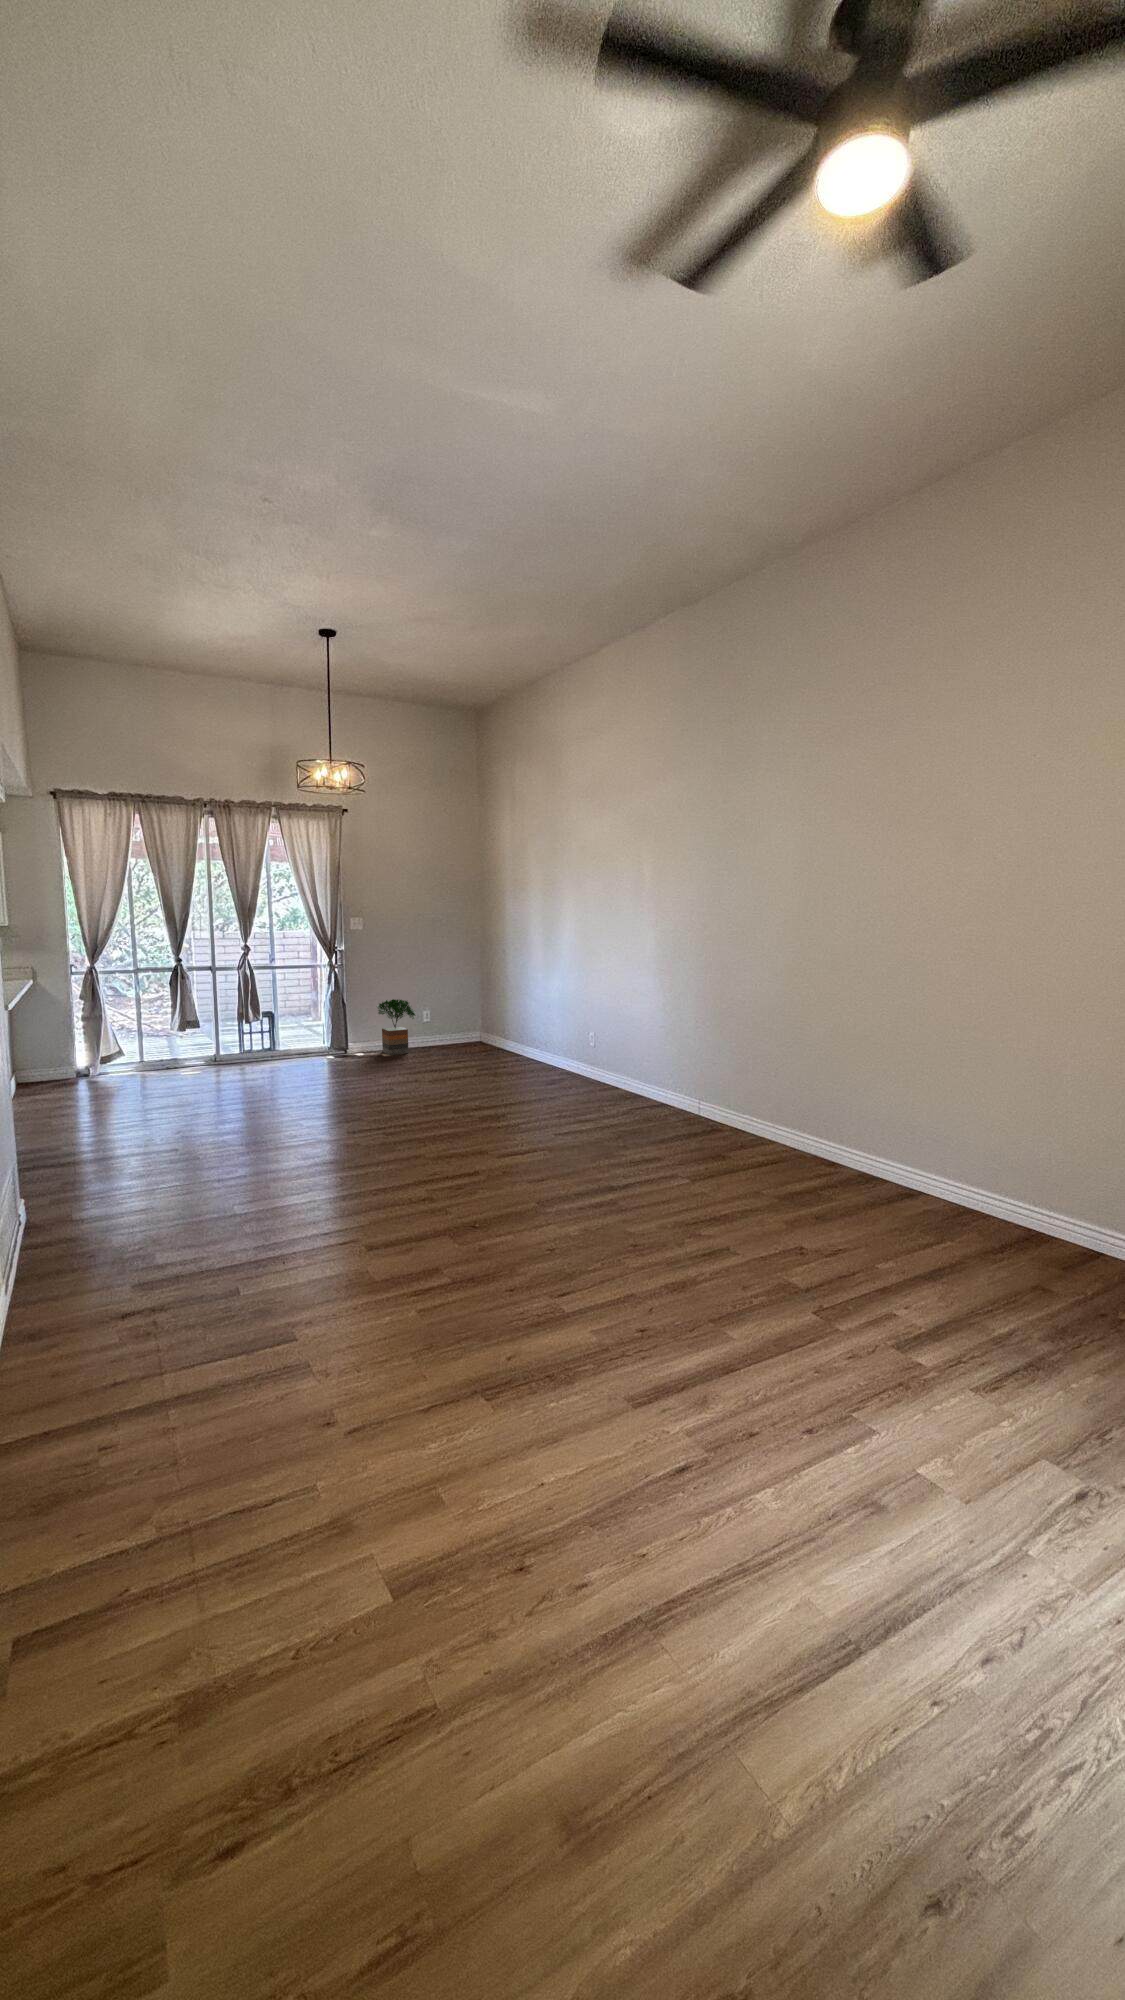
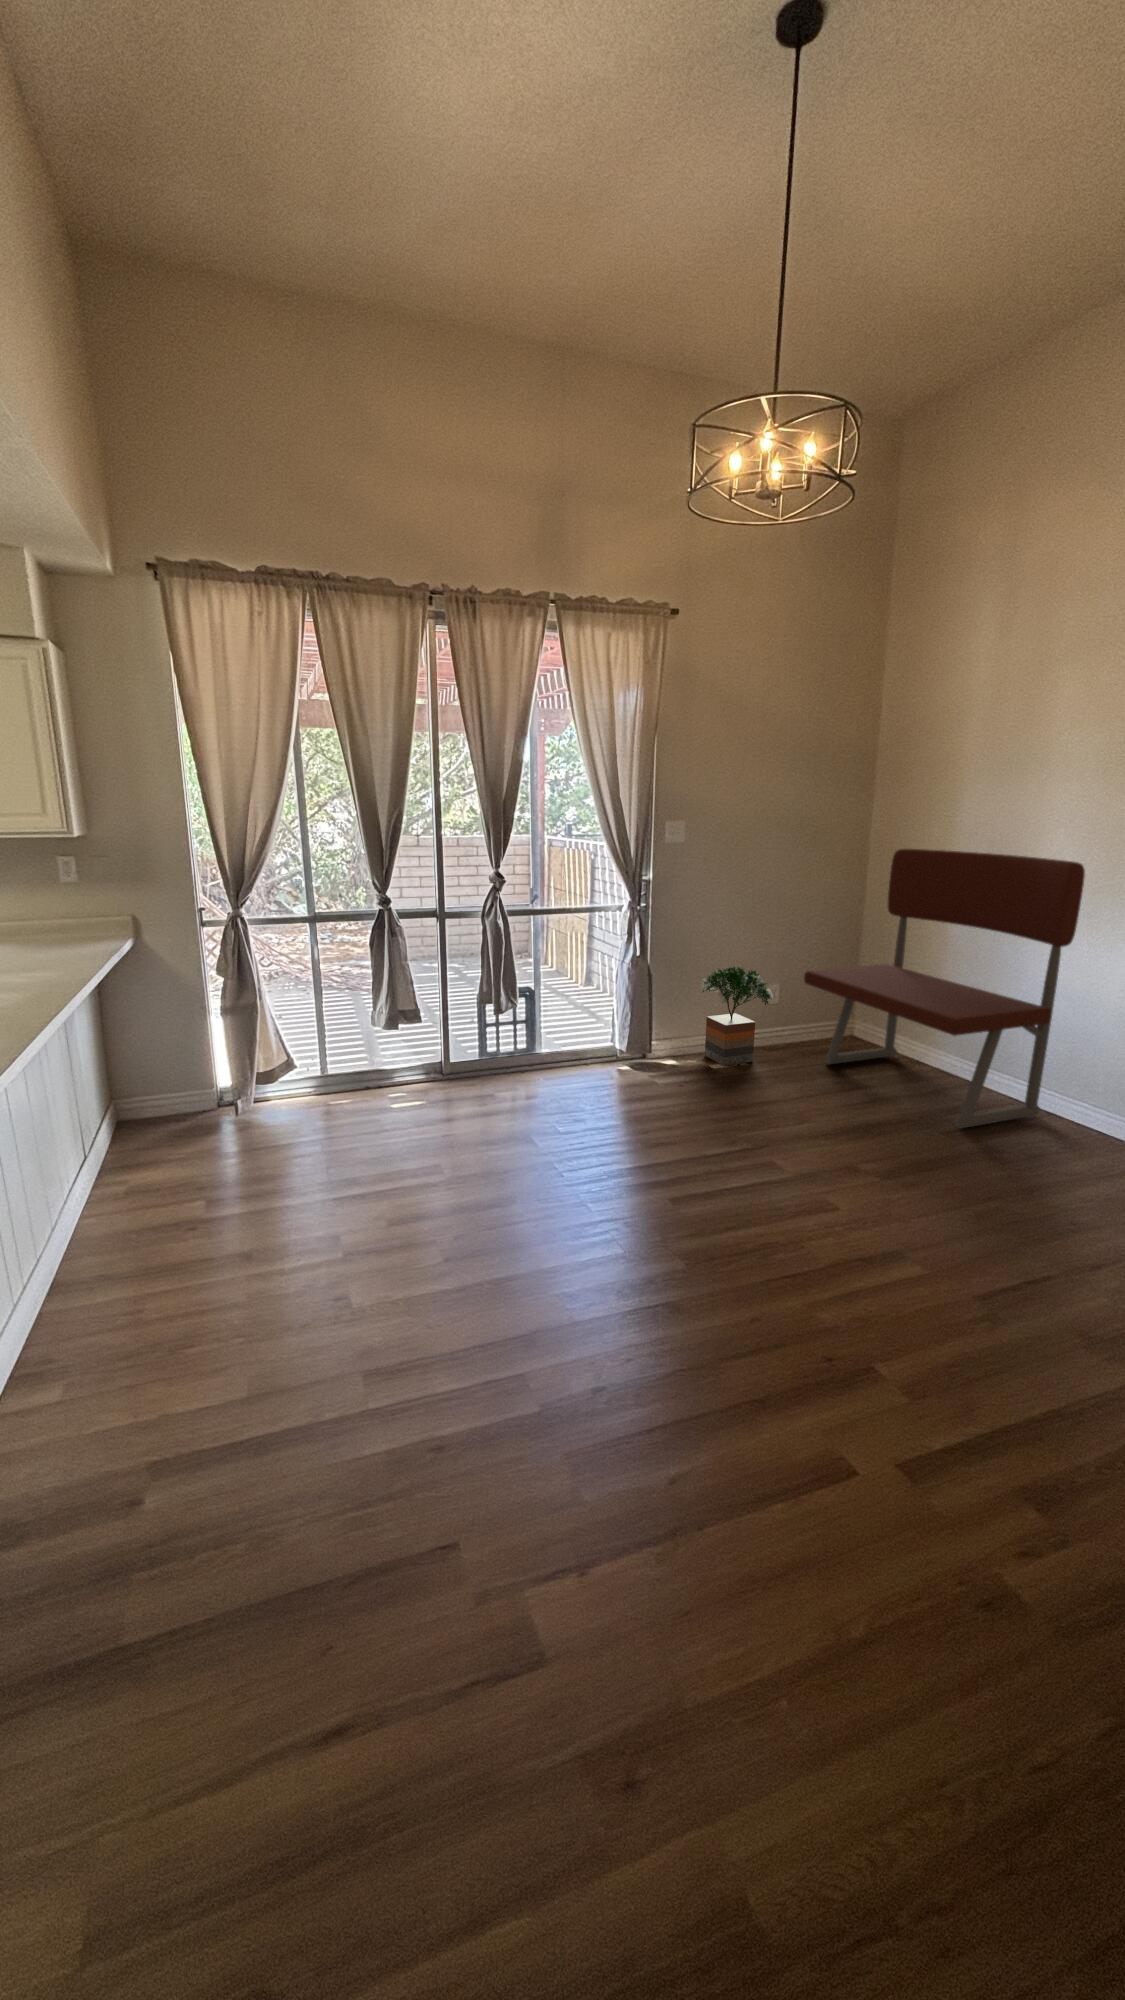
bench: none [432,931,537,1069] -> present [804,849,1085,1128]

